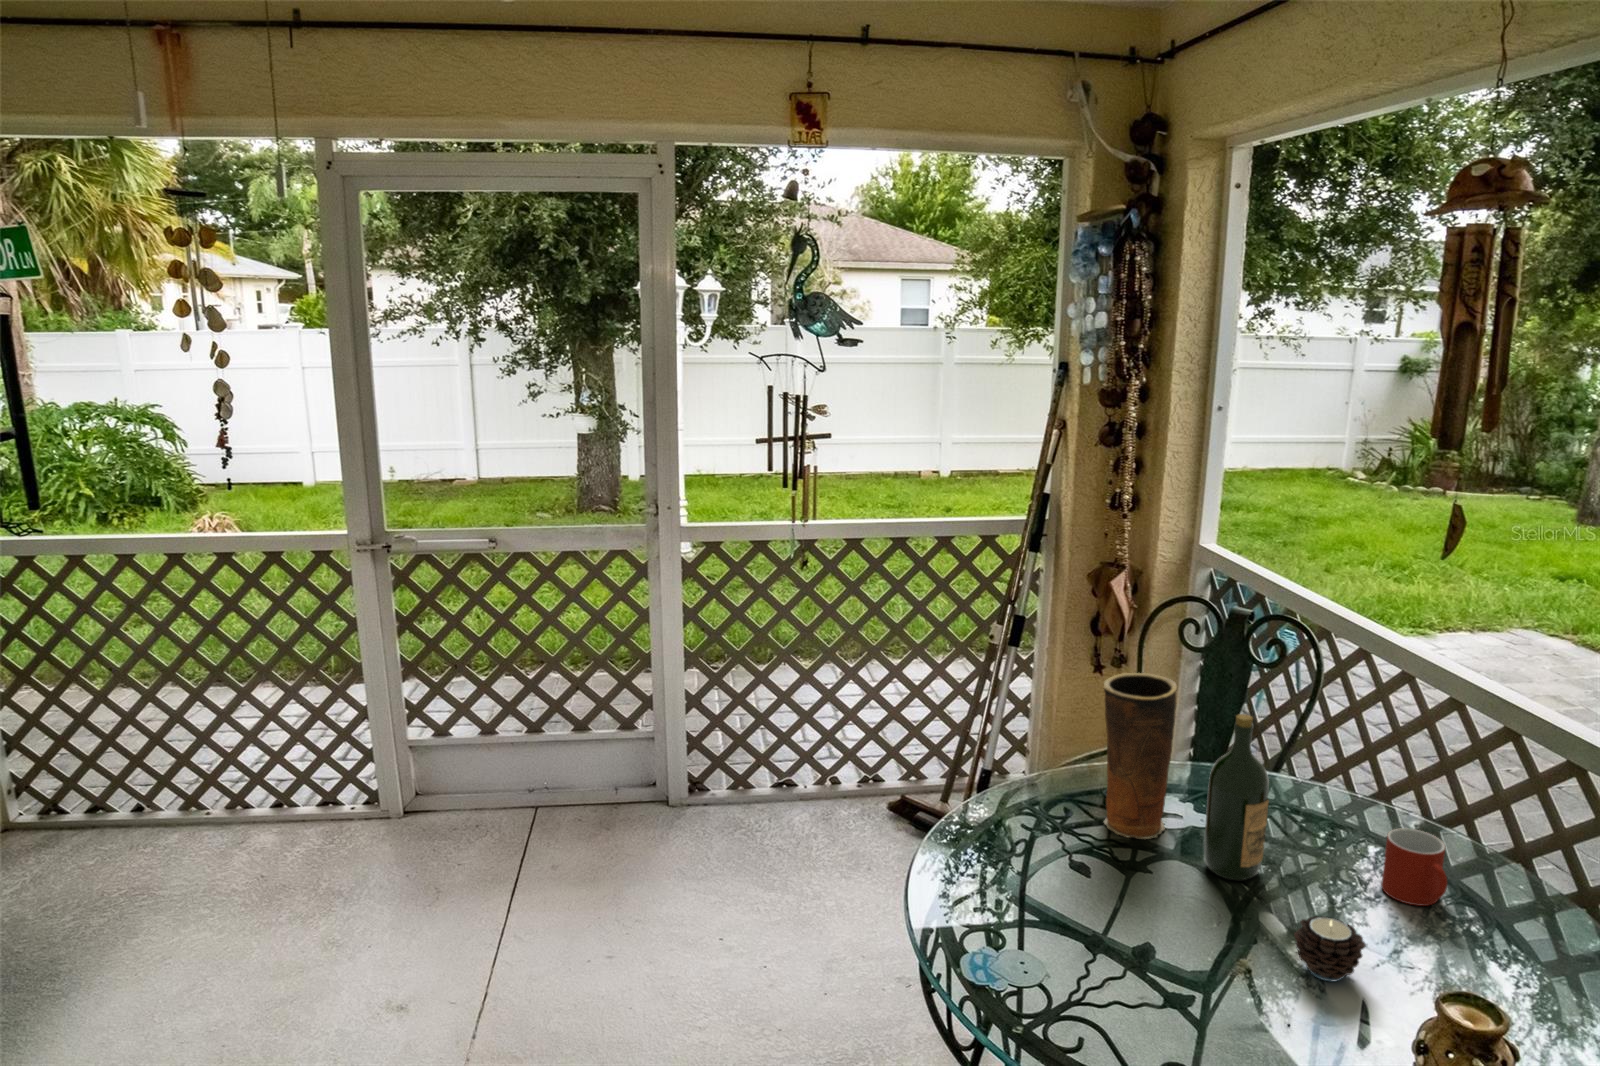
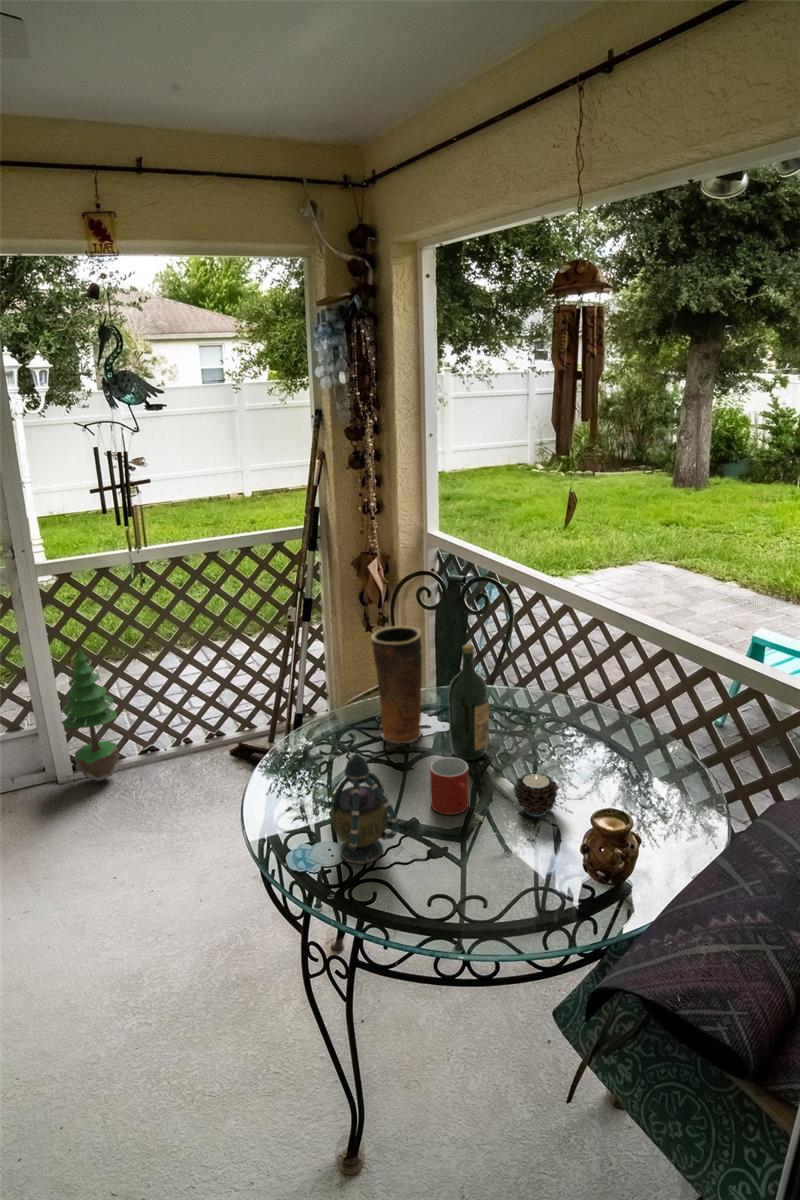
potted tree: none [686,640,753,815] -> present [62,648,120,781]
mug: present [1381,828,1447,906] -> present [430,757,469,815]
teapot: none [1025,840,1118,992] -> present [330,753,399,864]

